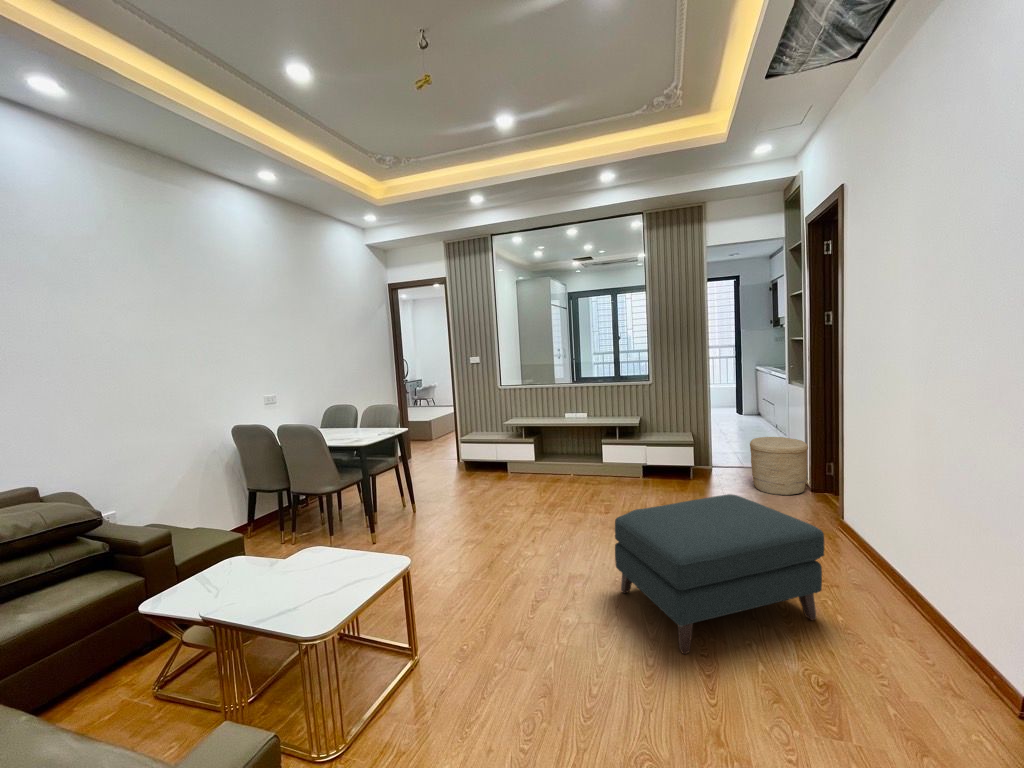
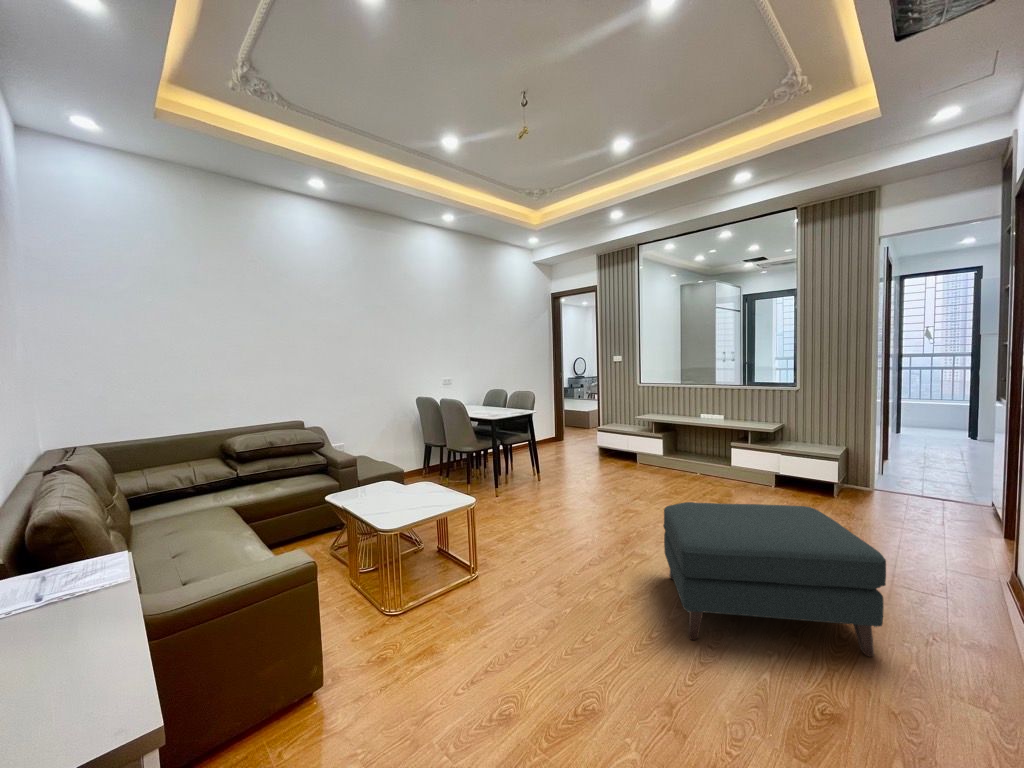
woven basket: present [750,437,808,495] -> none [911,462,999,536]

